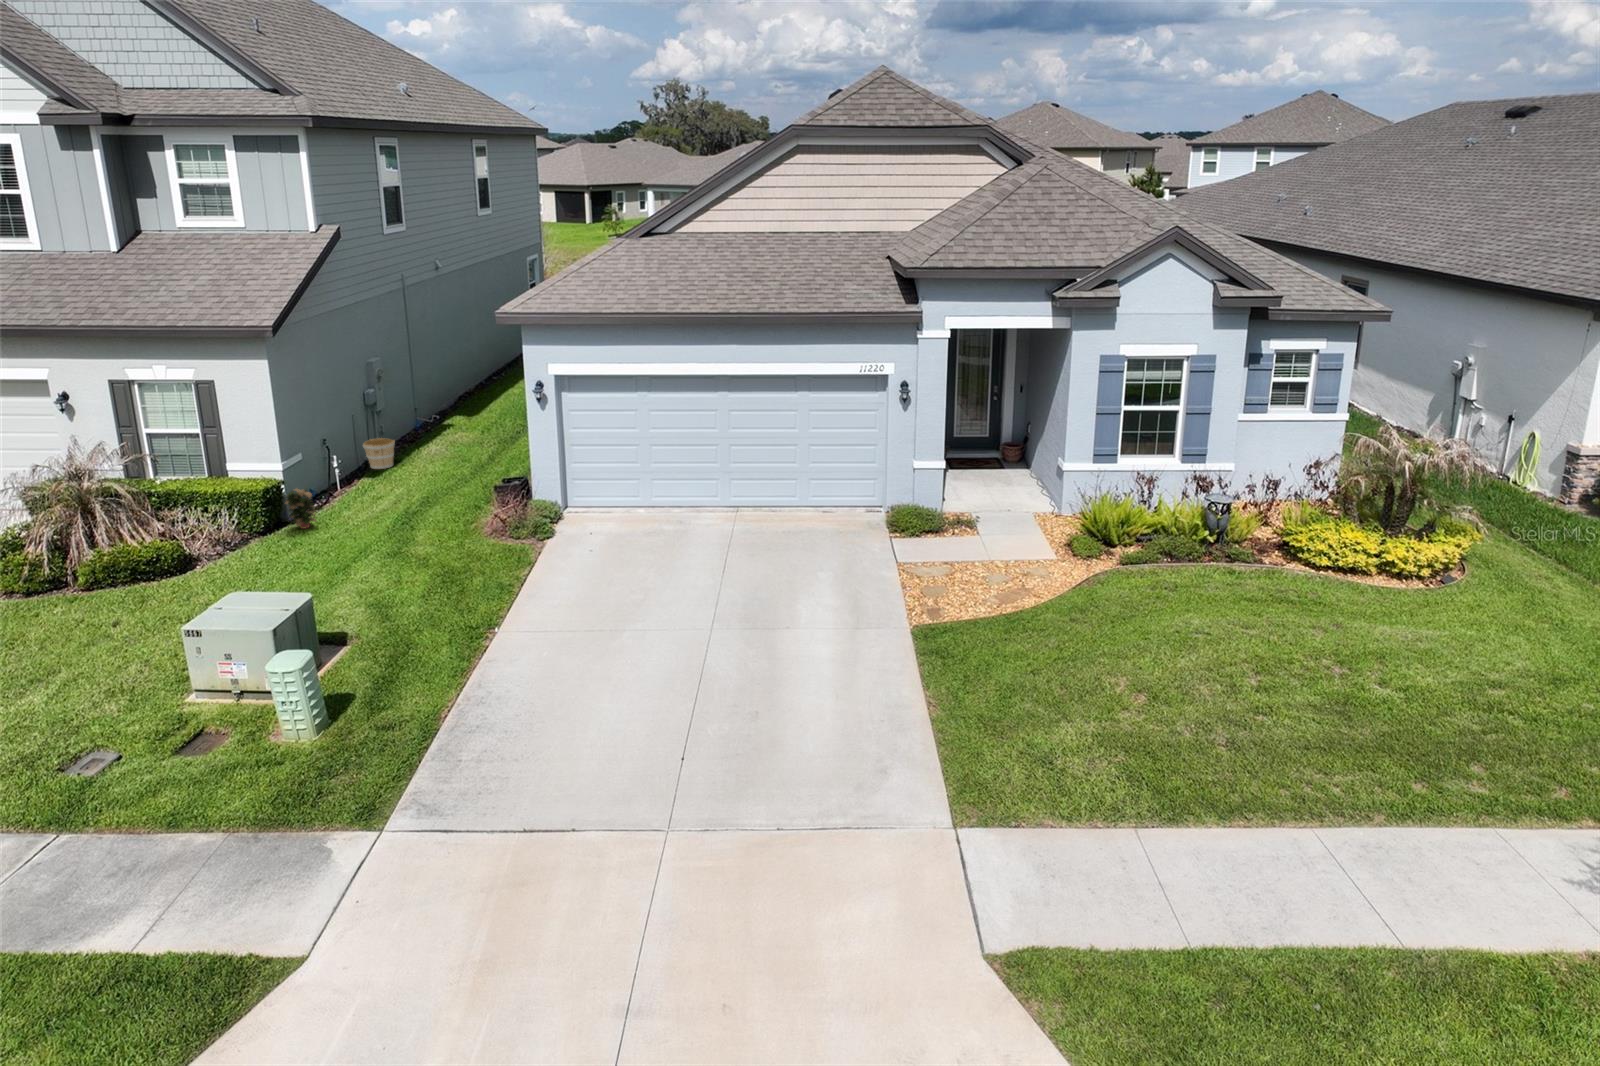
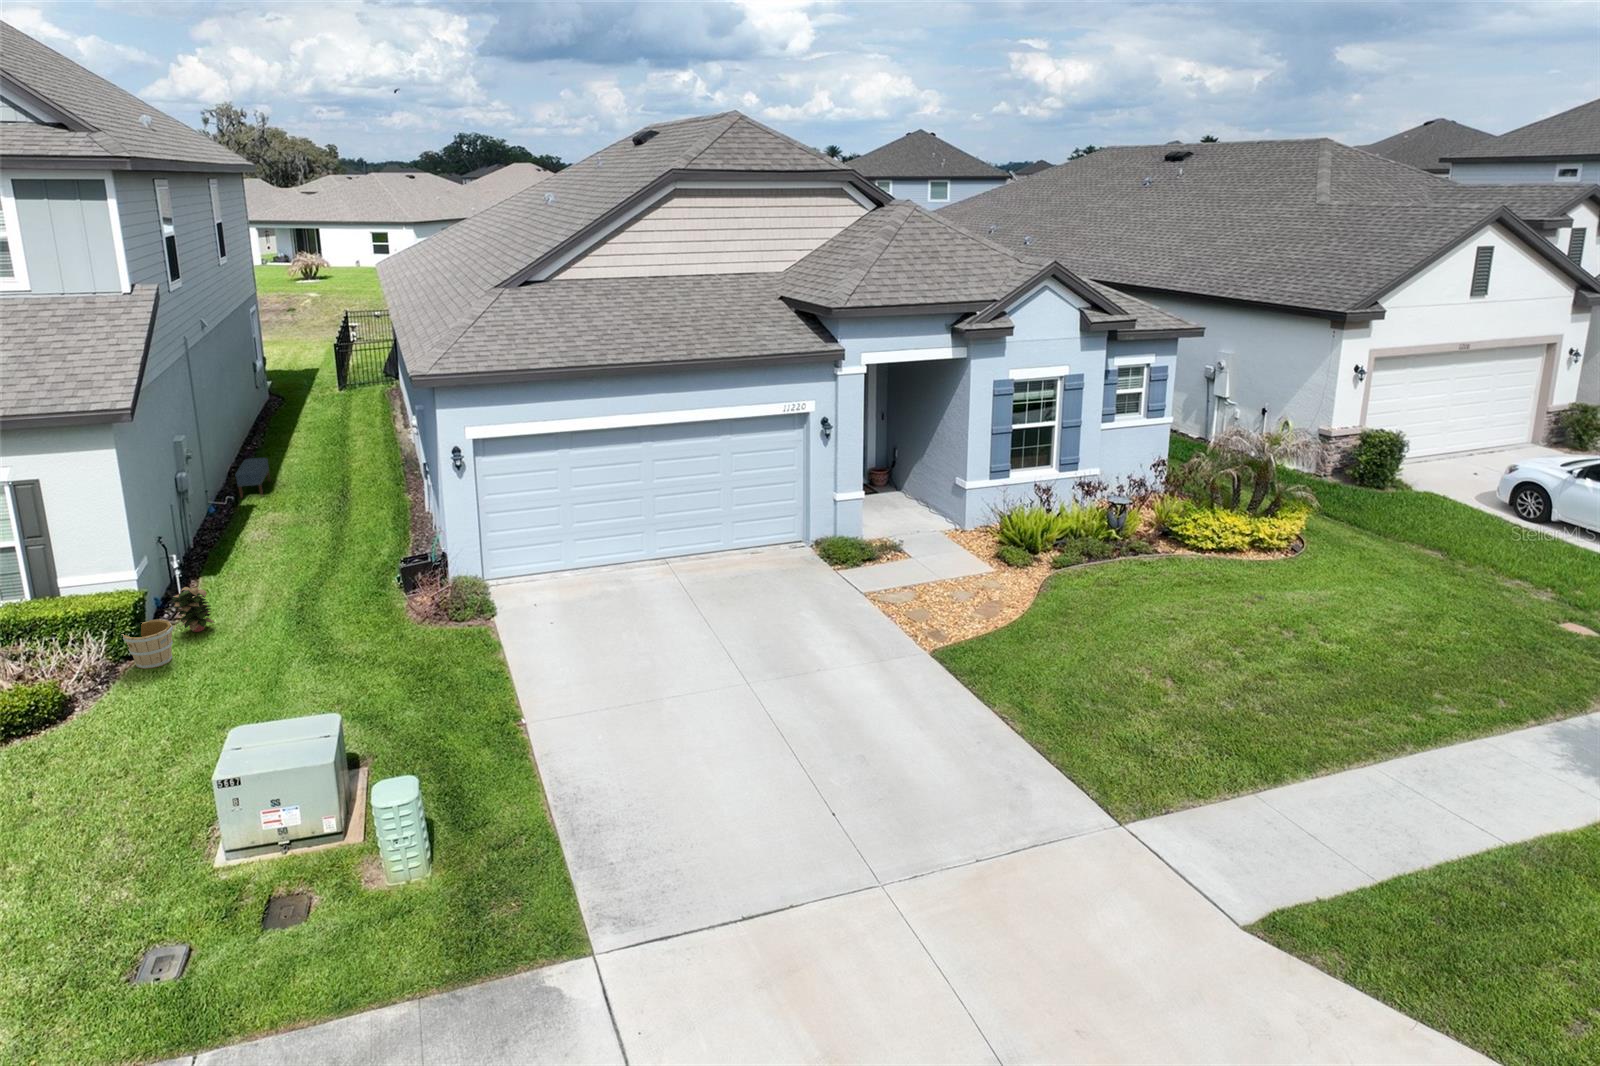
bench: none [416,394,454,428] -> present [235,458,271,498]
wooden bucket: present [363,438,395,469] -> present [122,619,173,669]

